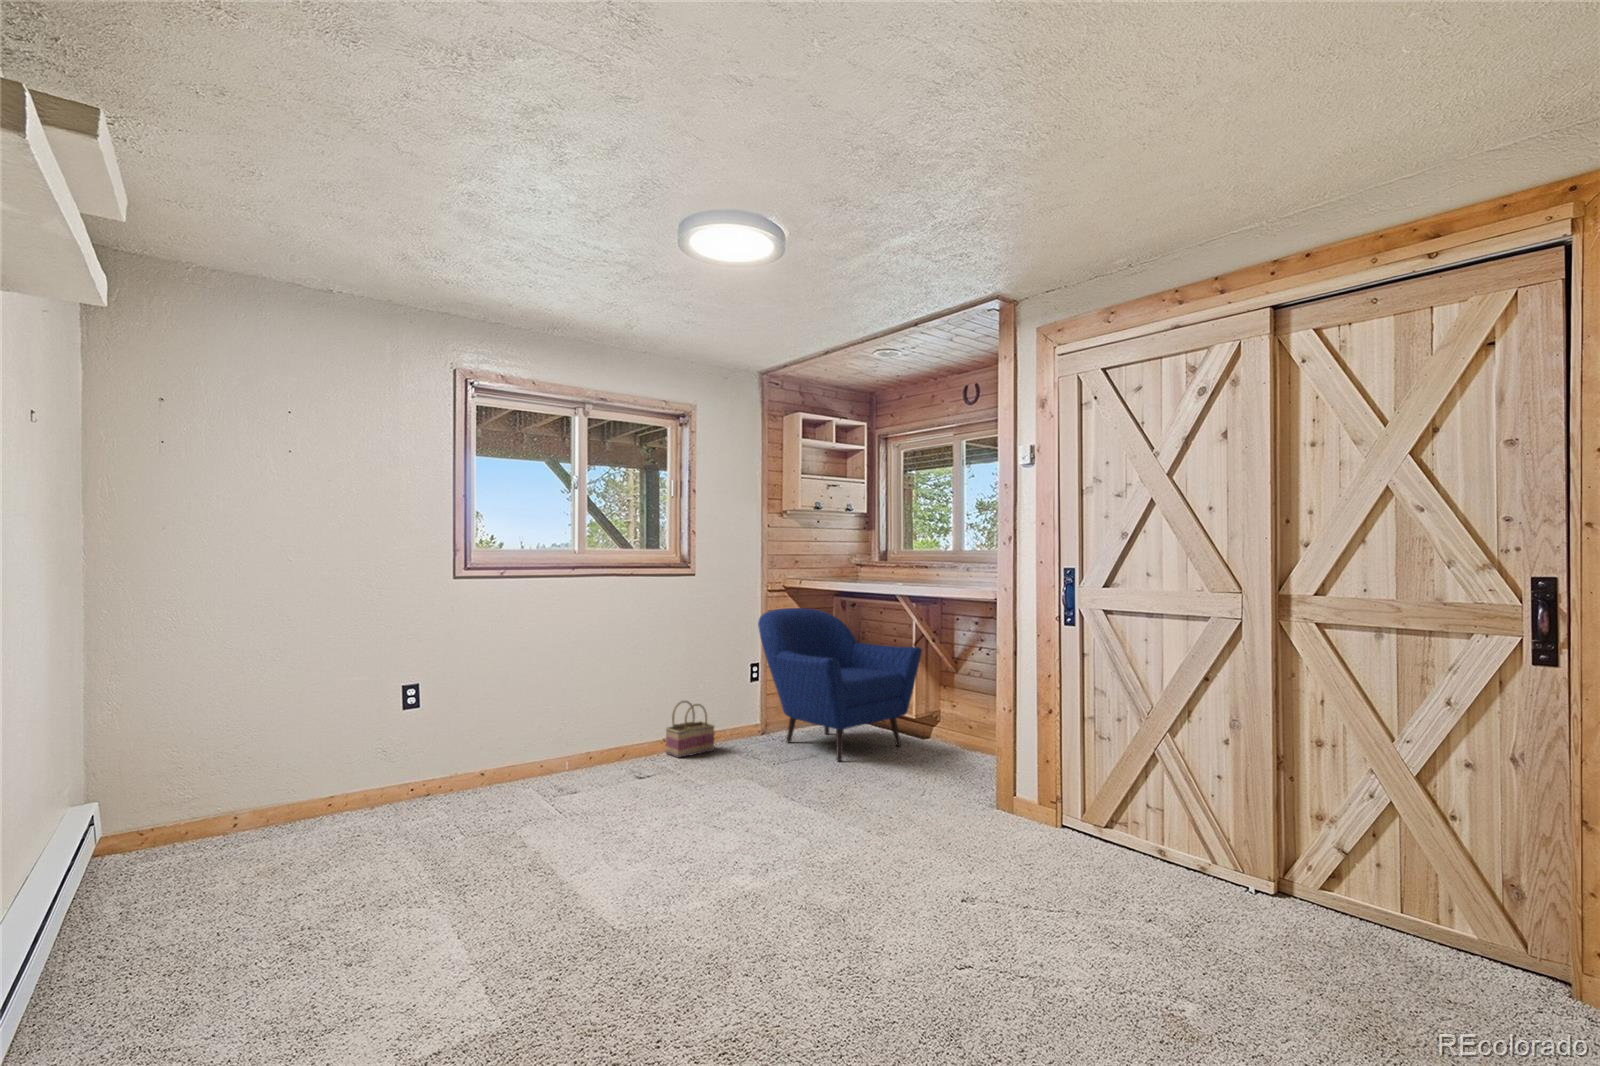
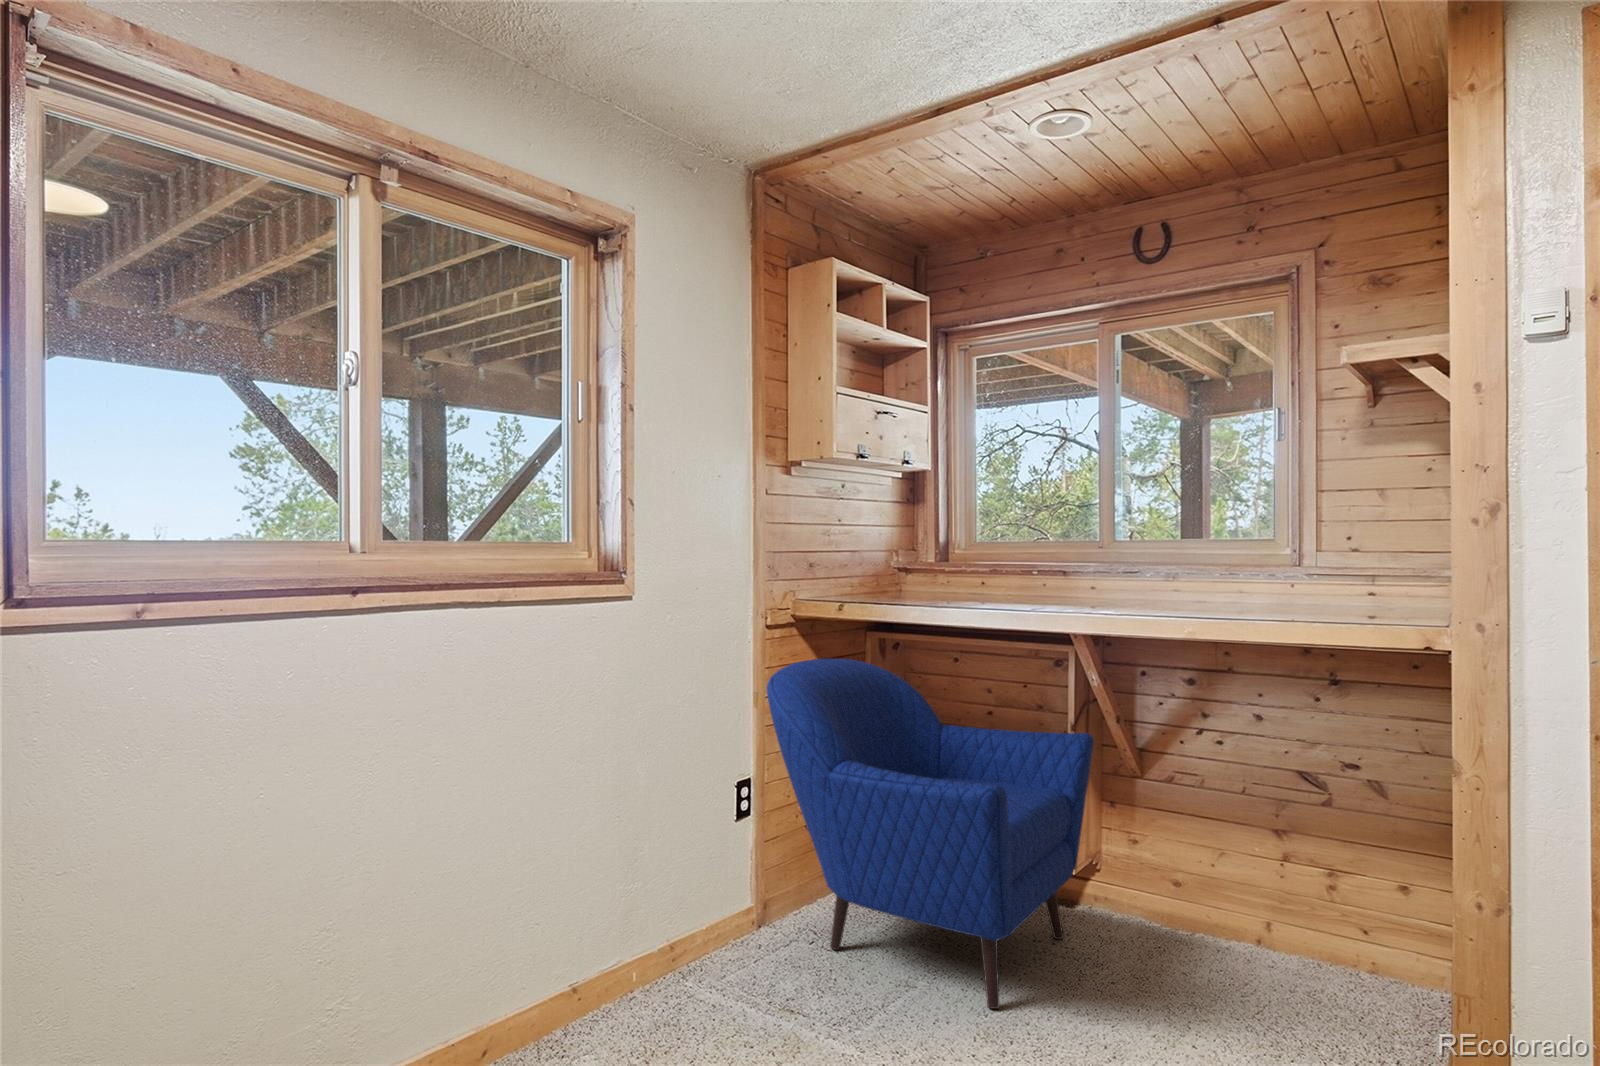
basket: present [666,701,714,758] -> none [584,889,696,1040]

